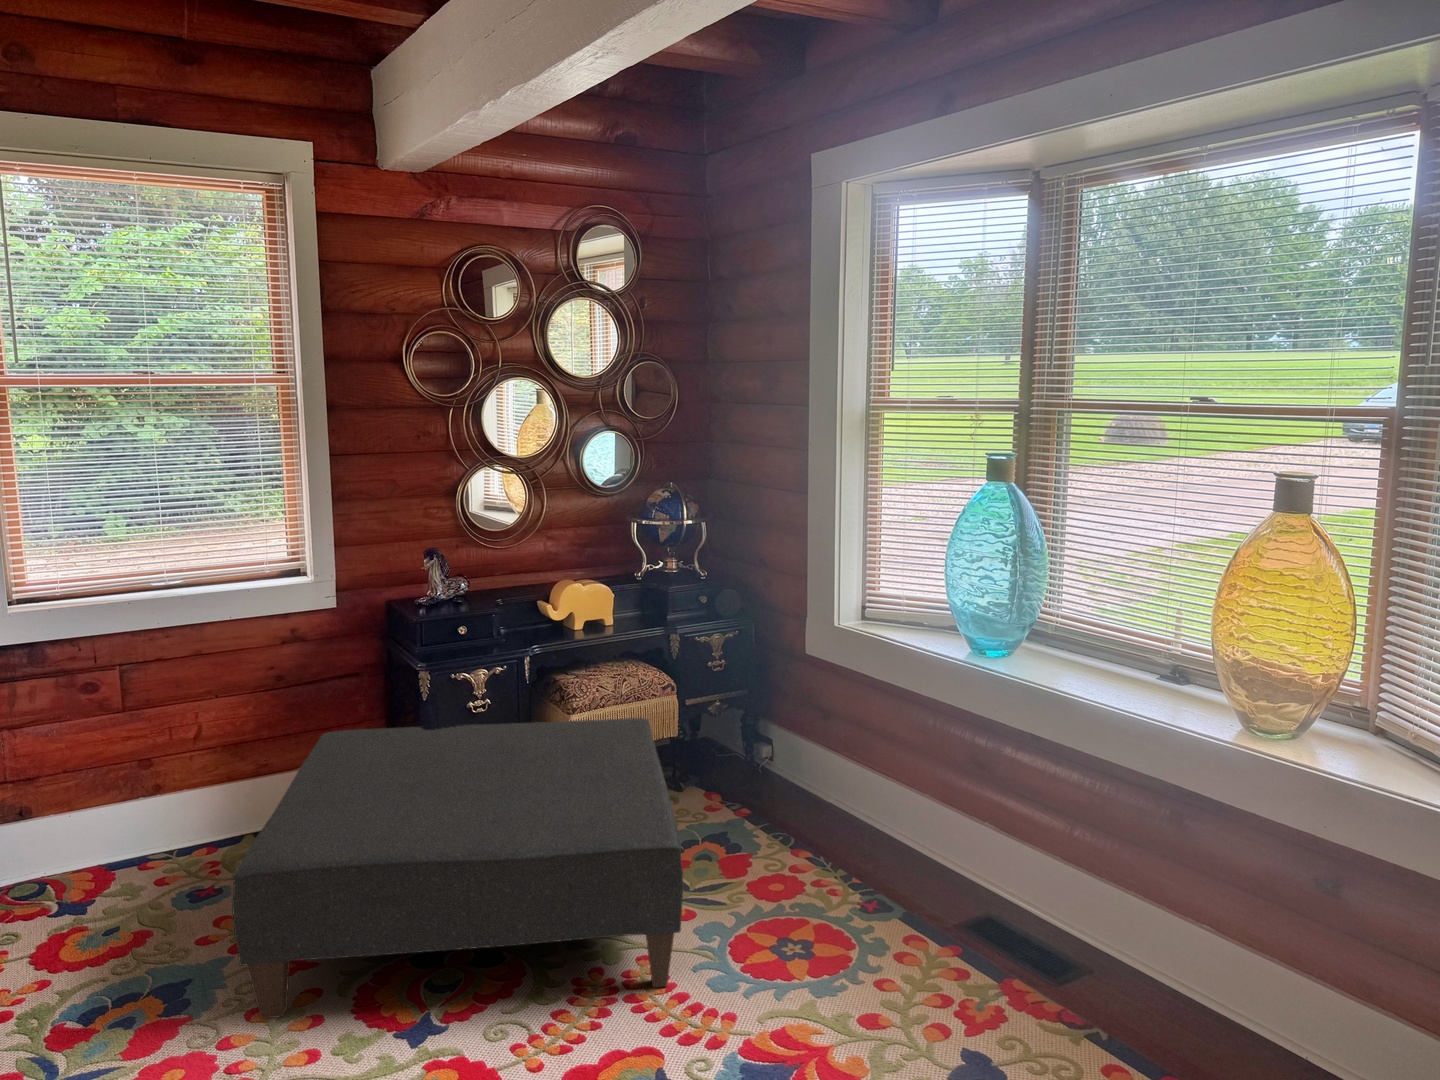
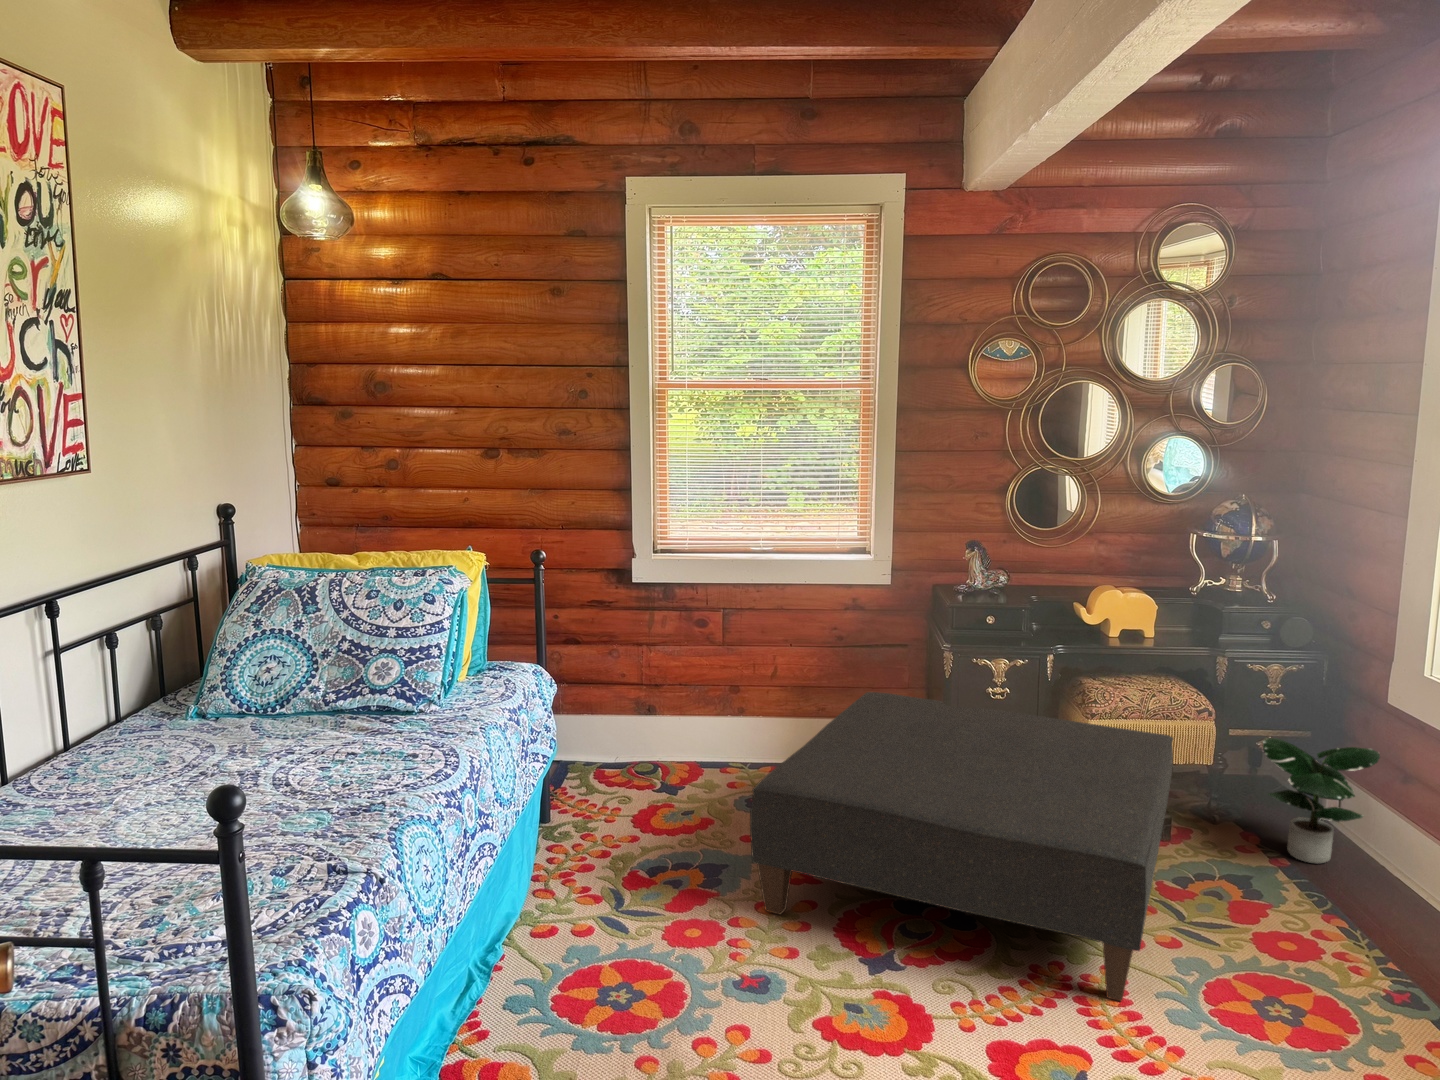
potted plant: none [718,697,810,809] -> present [1263,738,1380,863]

